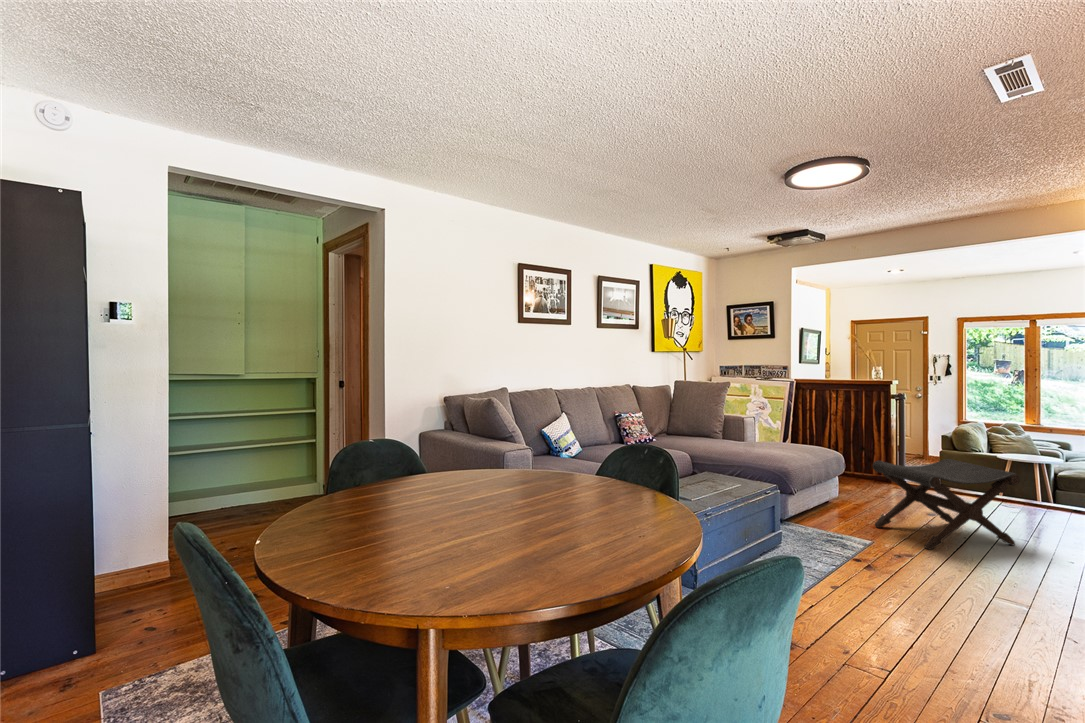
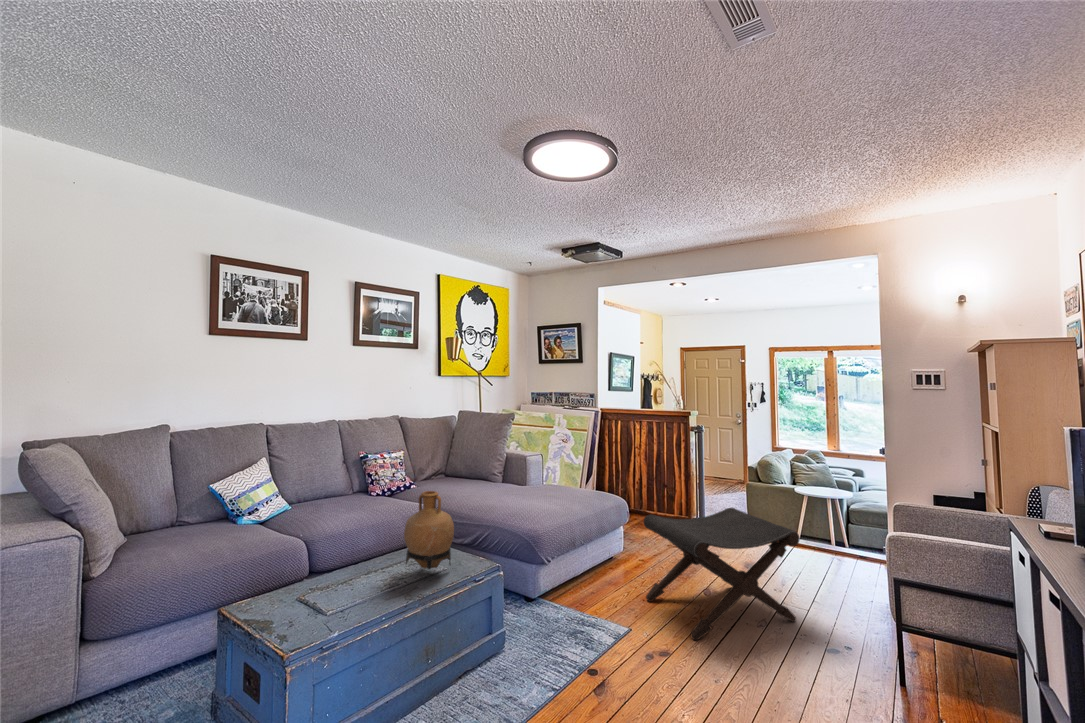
vase: none [714,431,750,483] -> present [404,491,454,570]

